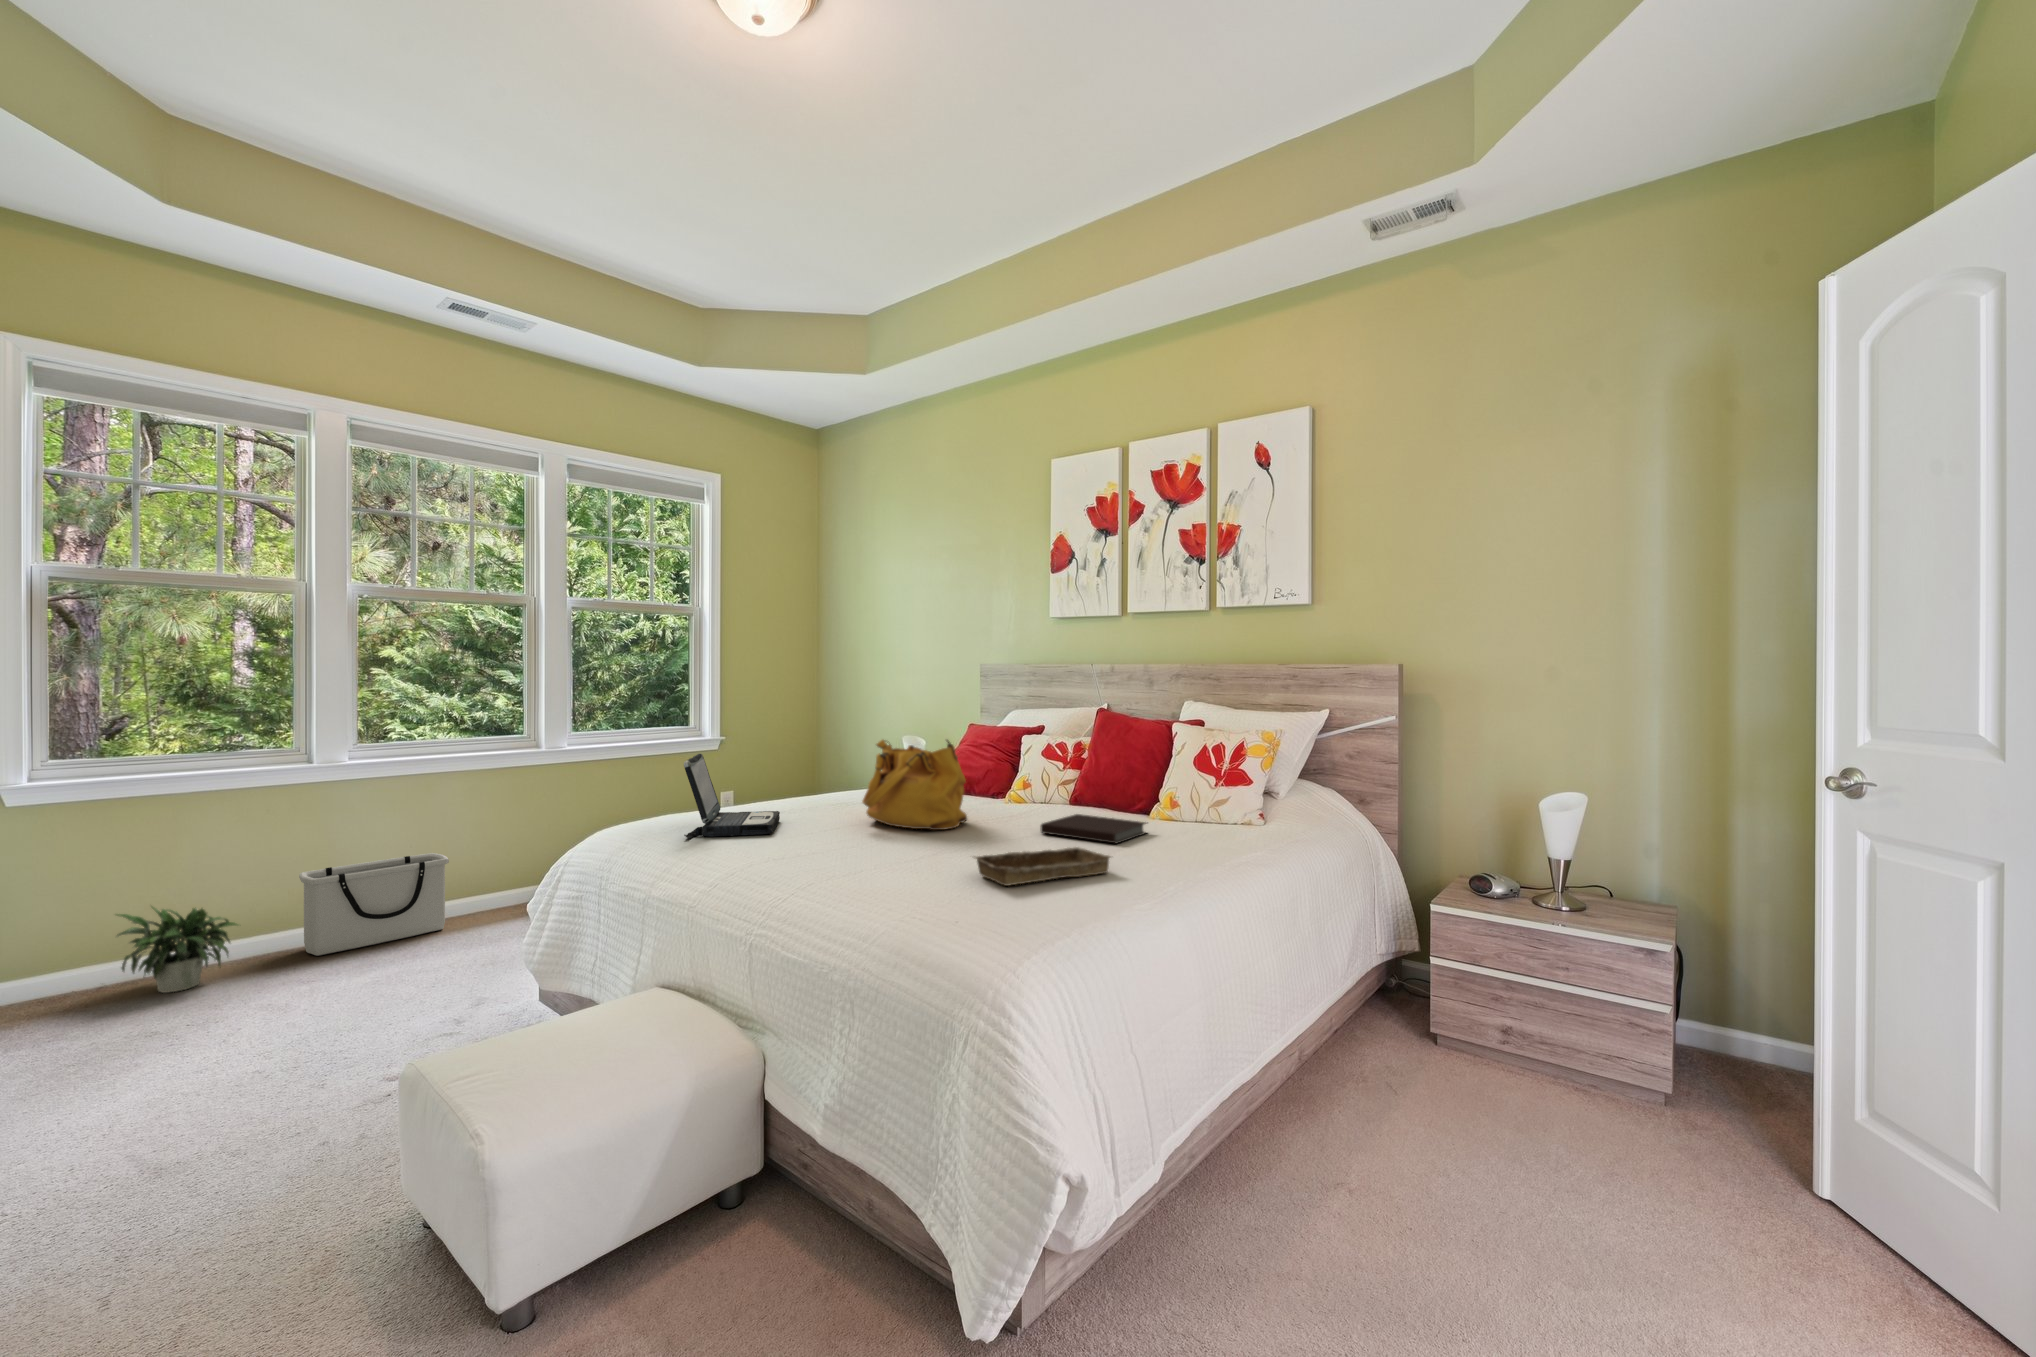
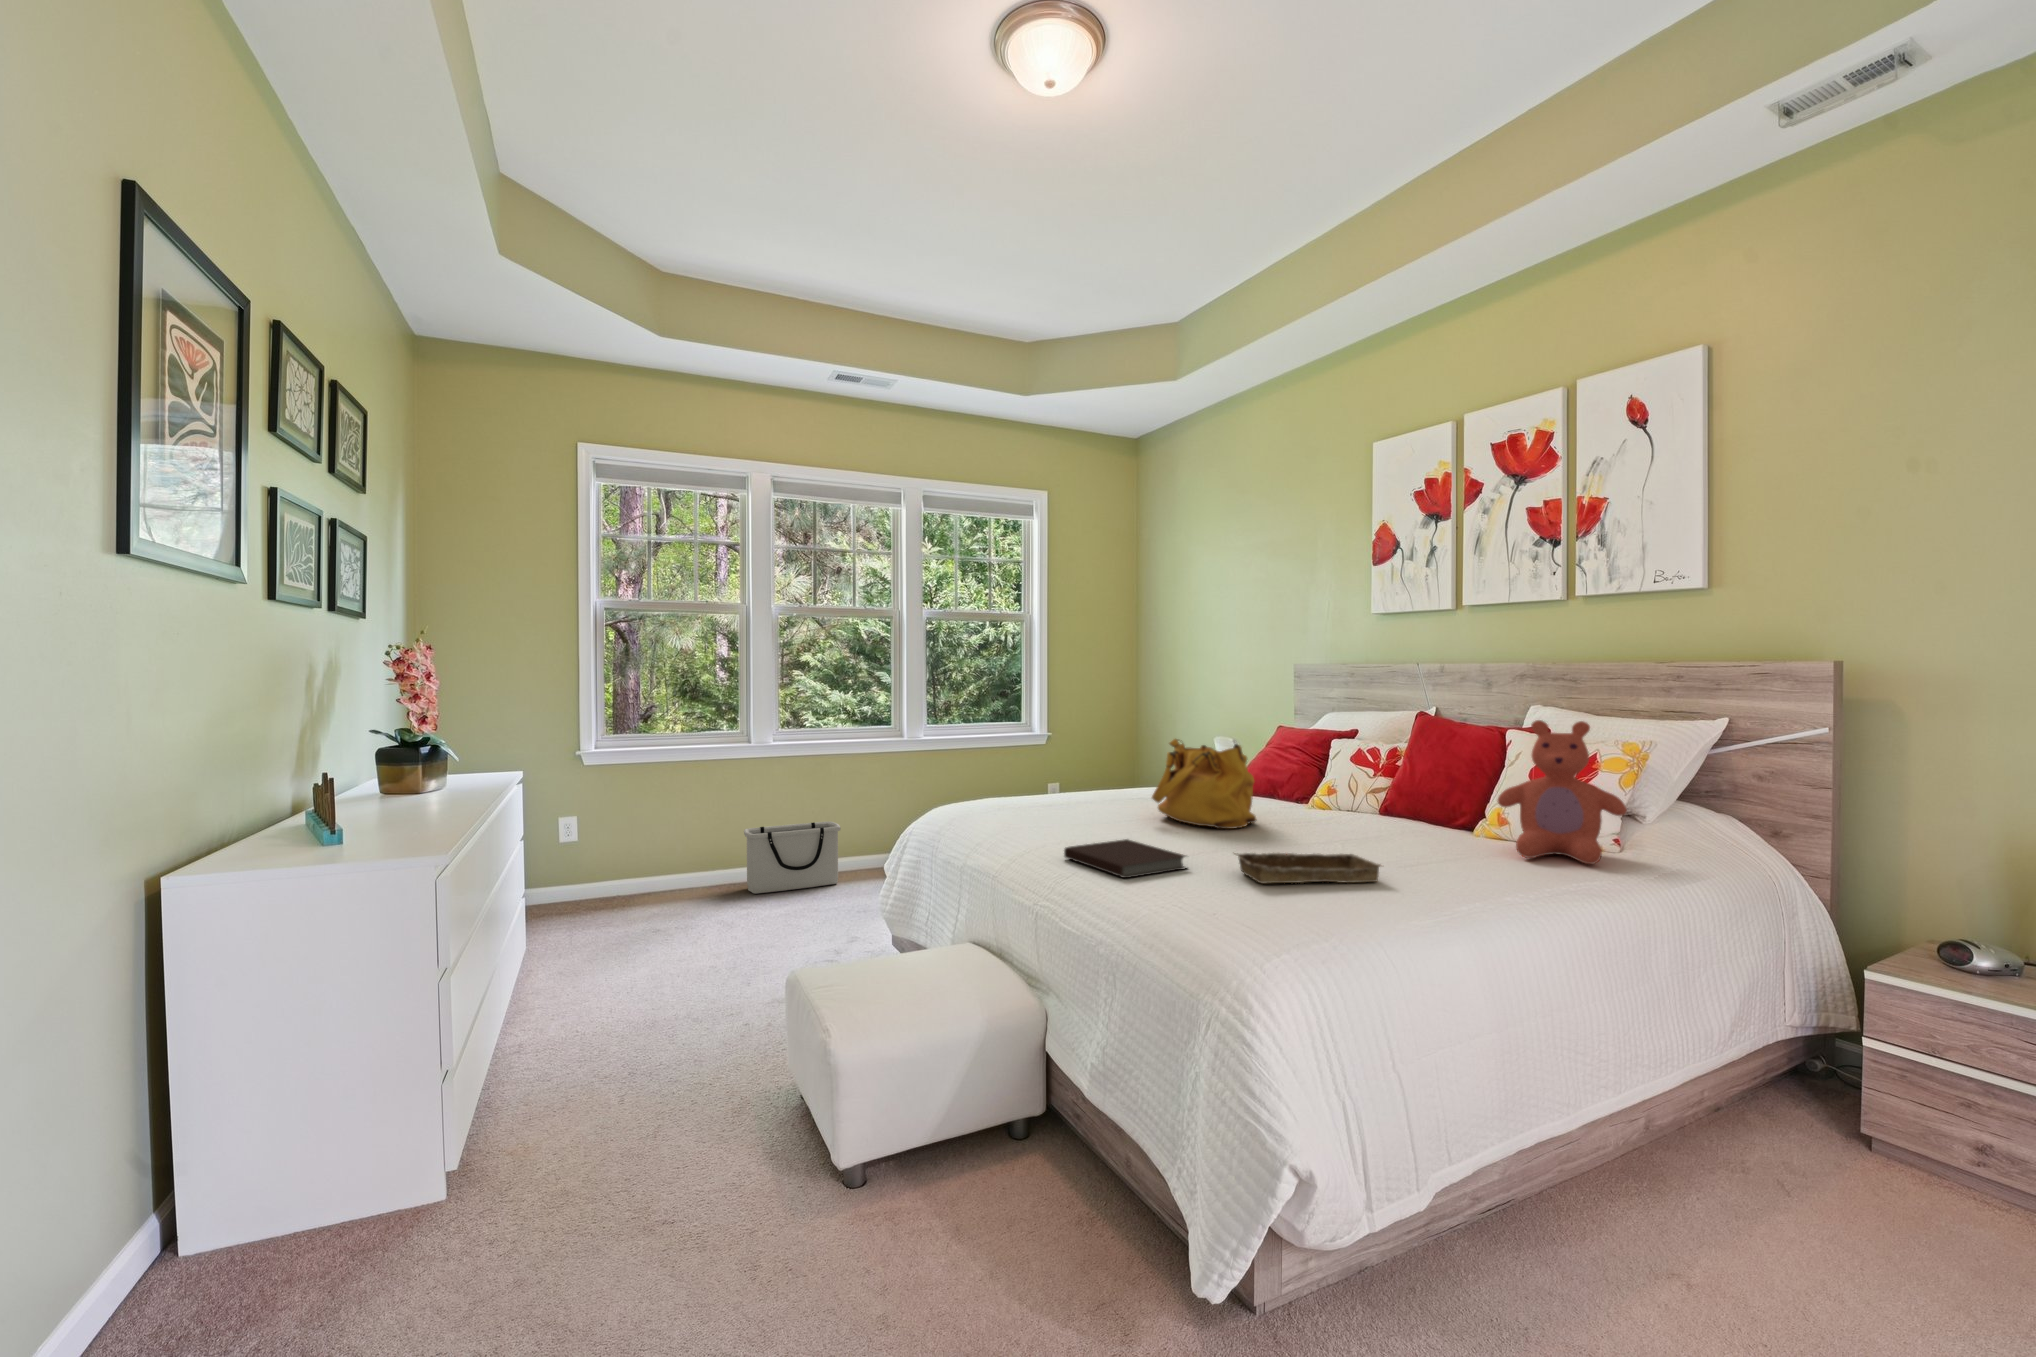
teddy bear: none [1182,714,1281,839] -> present [1497,720,1627,864]
laptop: present [684,754,780,838] -> none [995,746,1081,821]
notebook: present [1040,814,1146,844] -> present [1064,839,1186,878]
potted plant: present [117,907,238,993] -> none [632,843,708,908]

